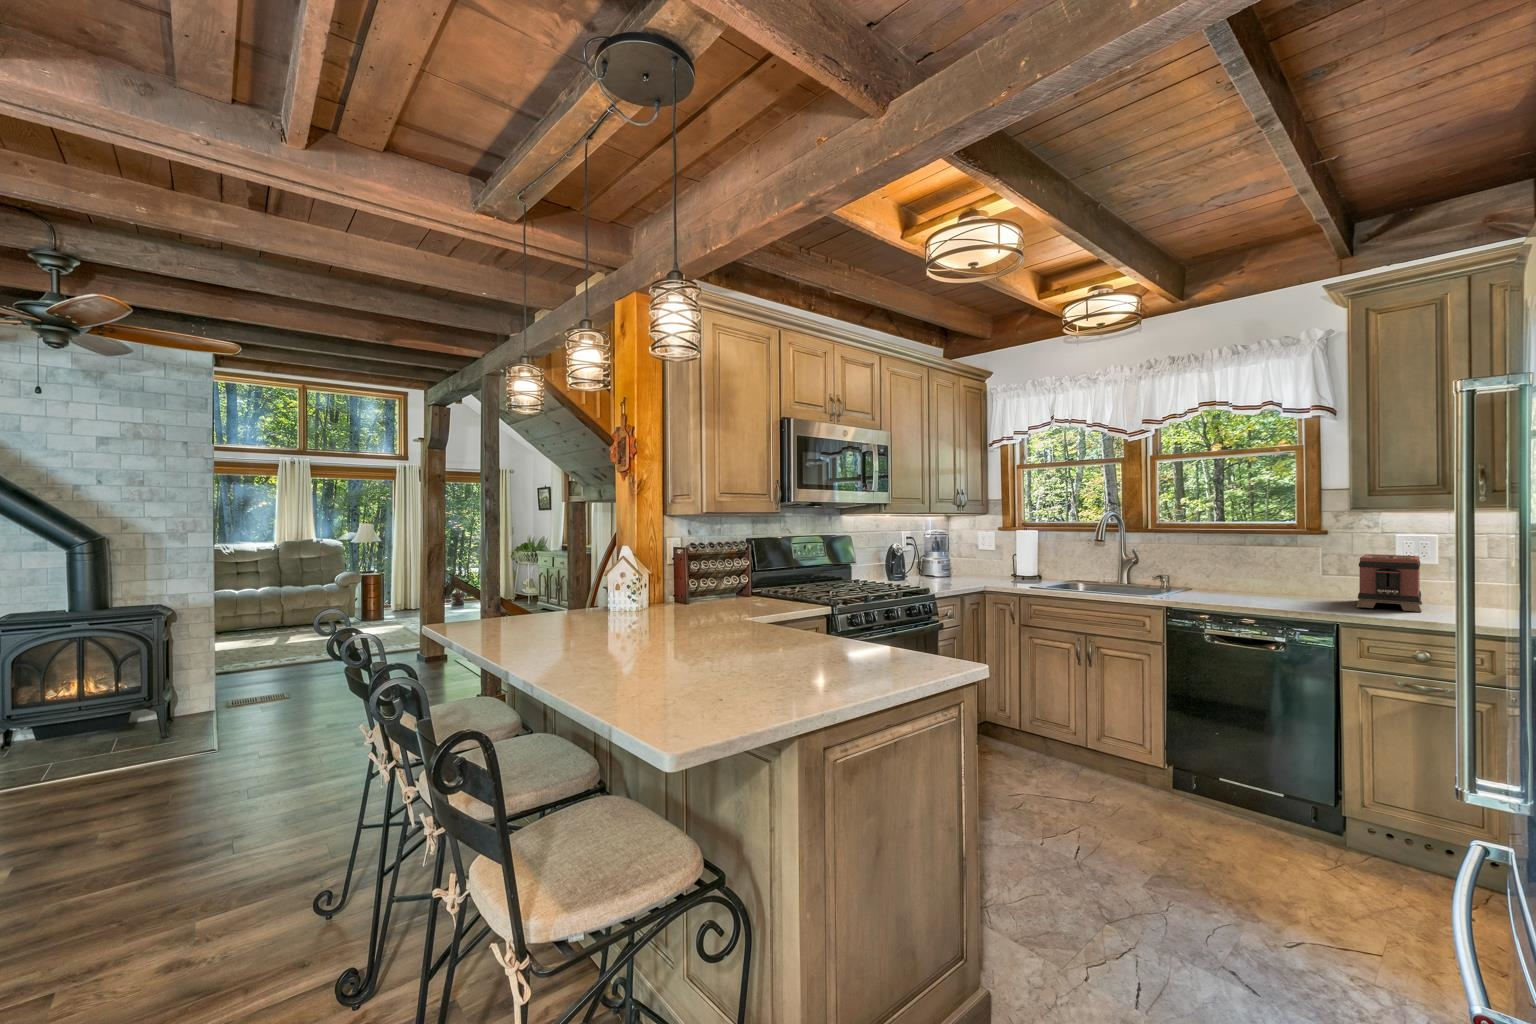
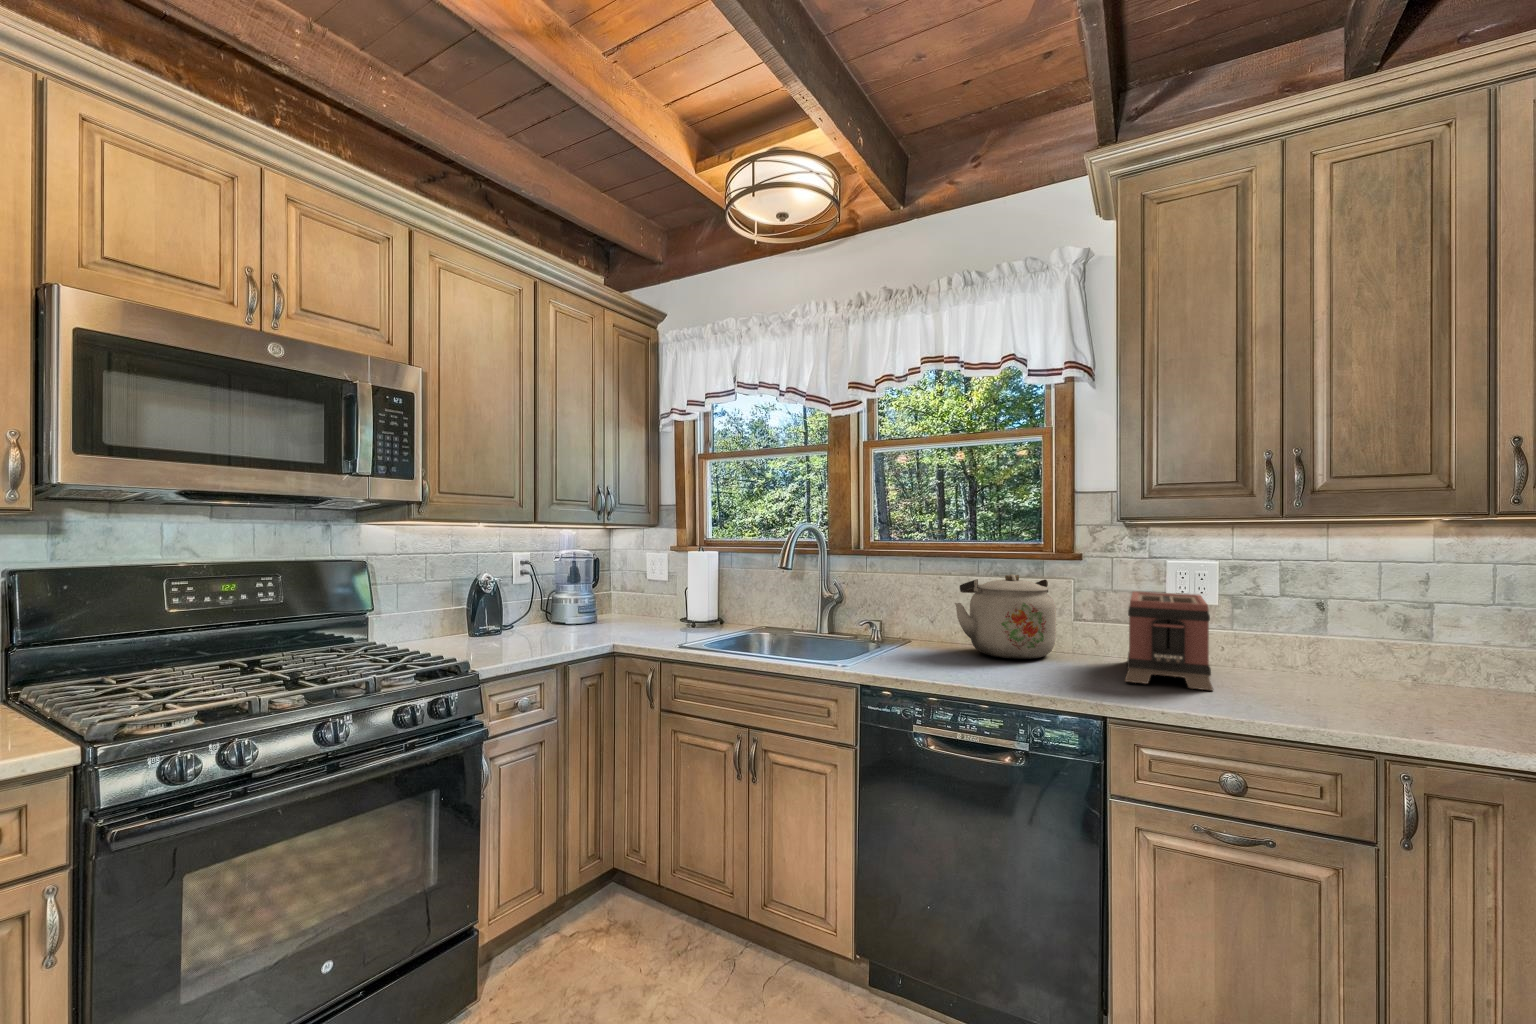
kettle: none [1228,544,1305,597] -> present [955,574,1056,659]

